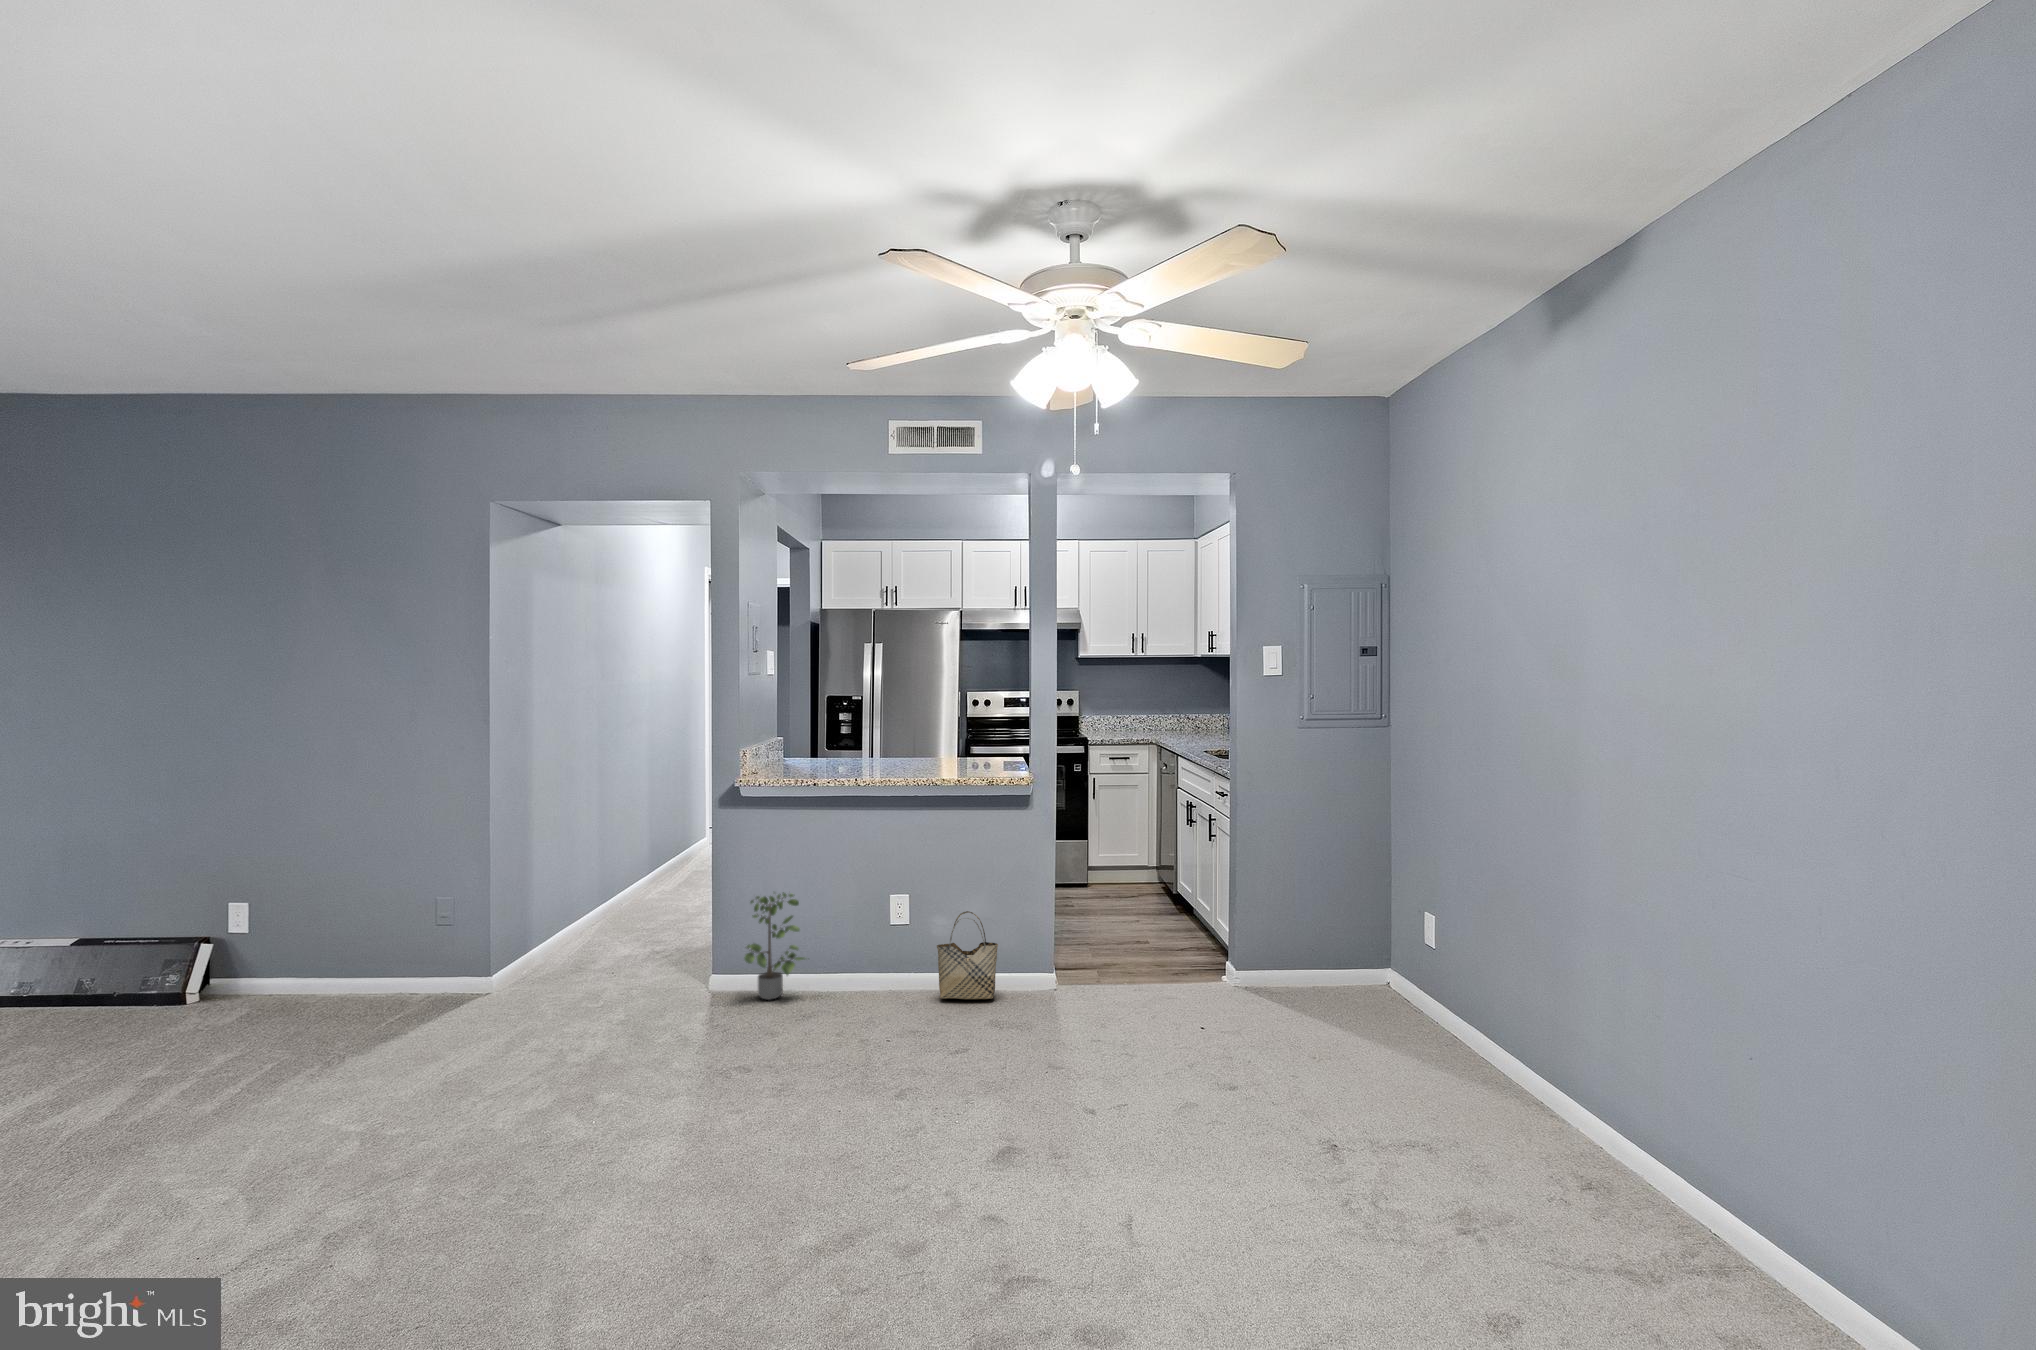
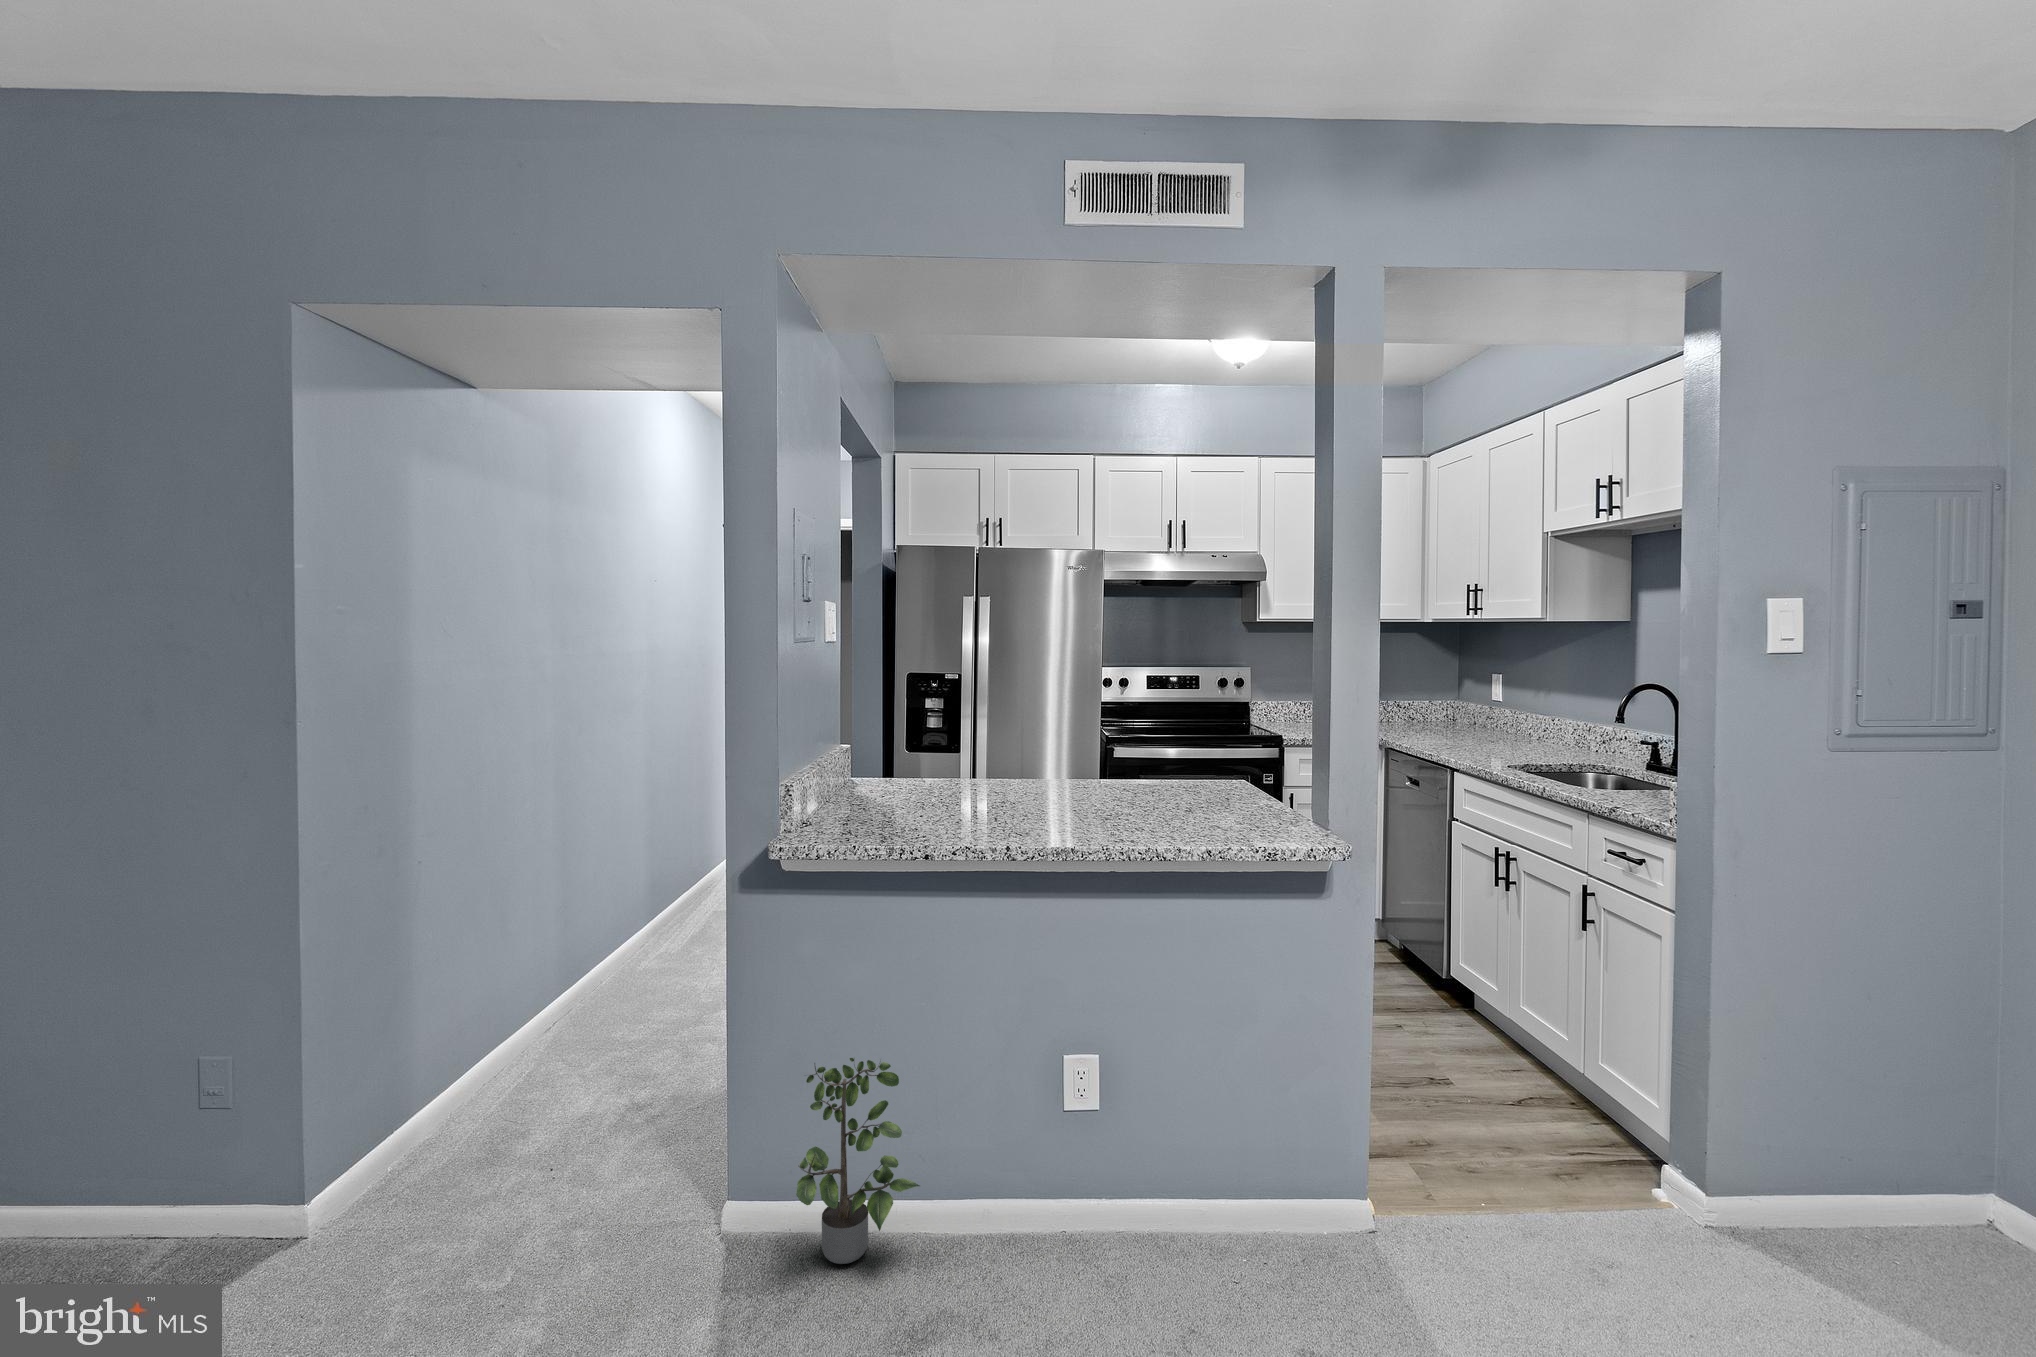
woven basket: present [937,911,998,999] -> none [1160,1092,1275,1273]

